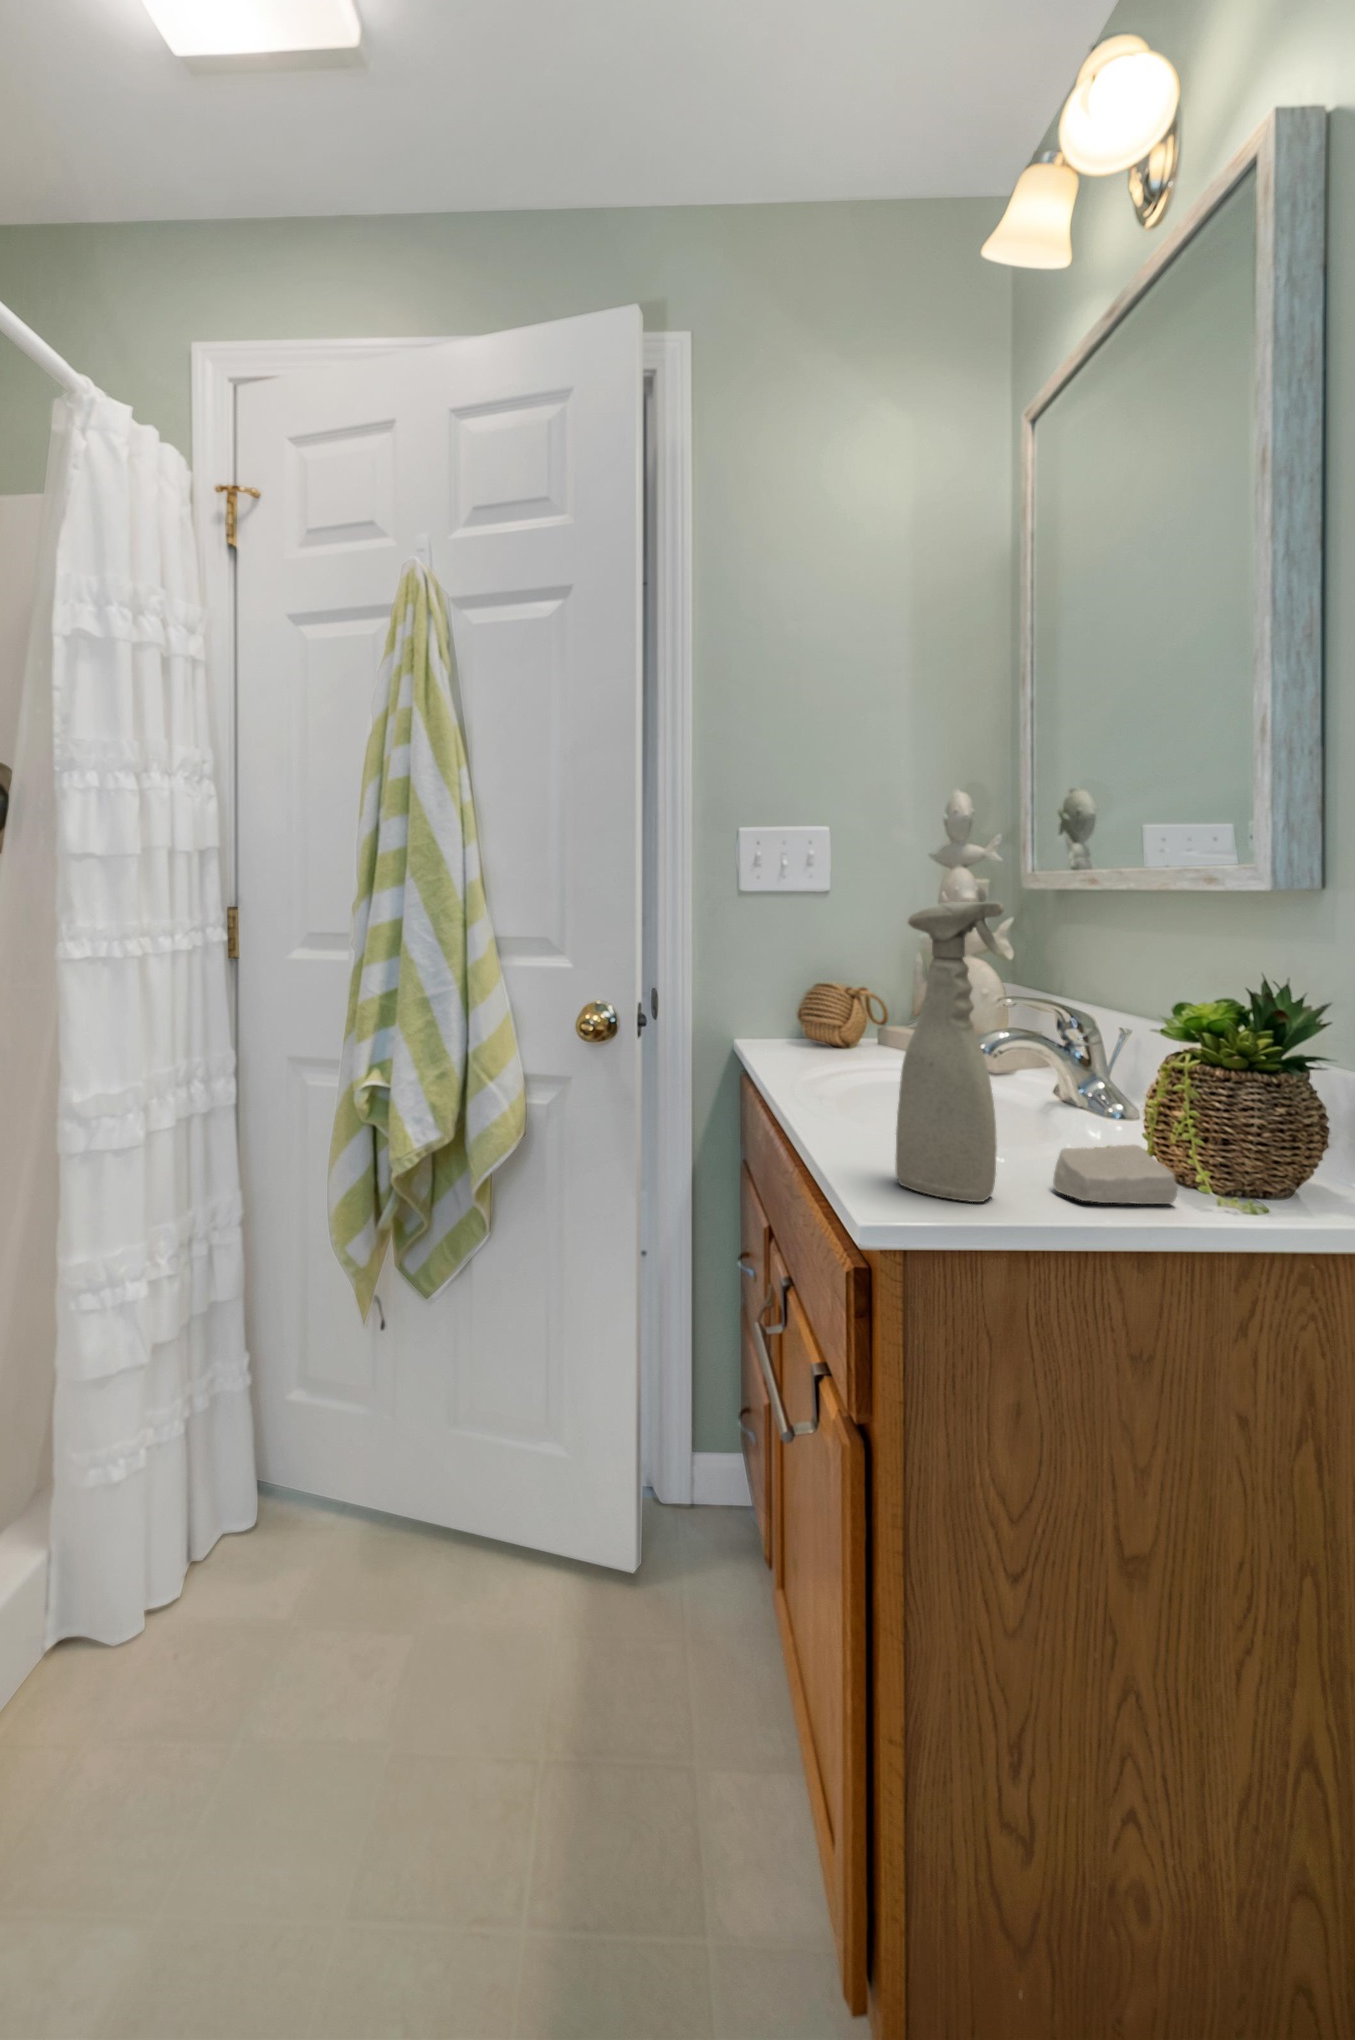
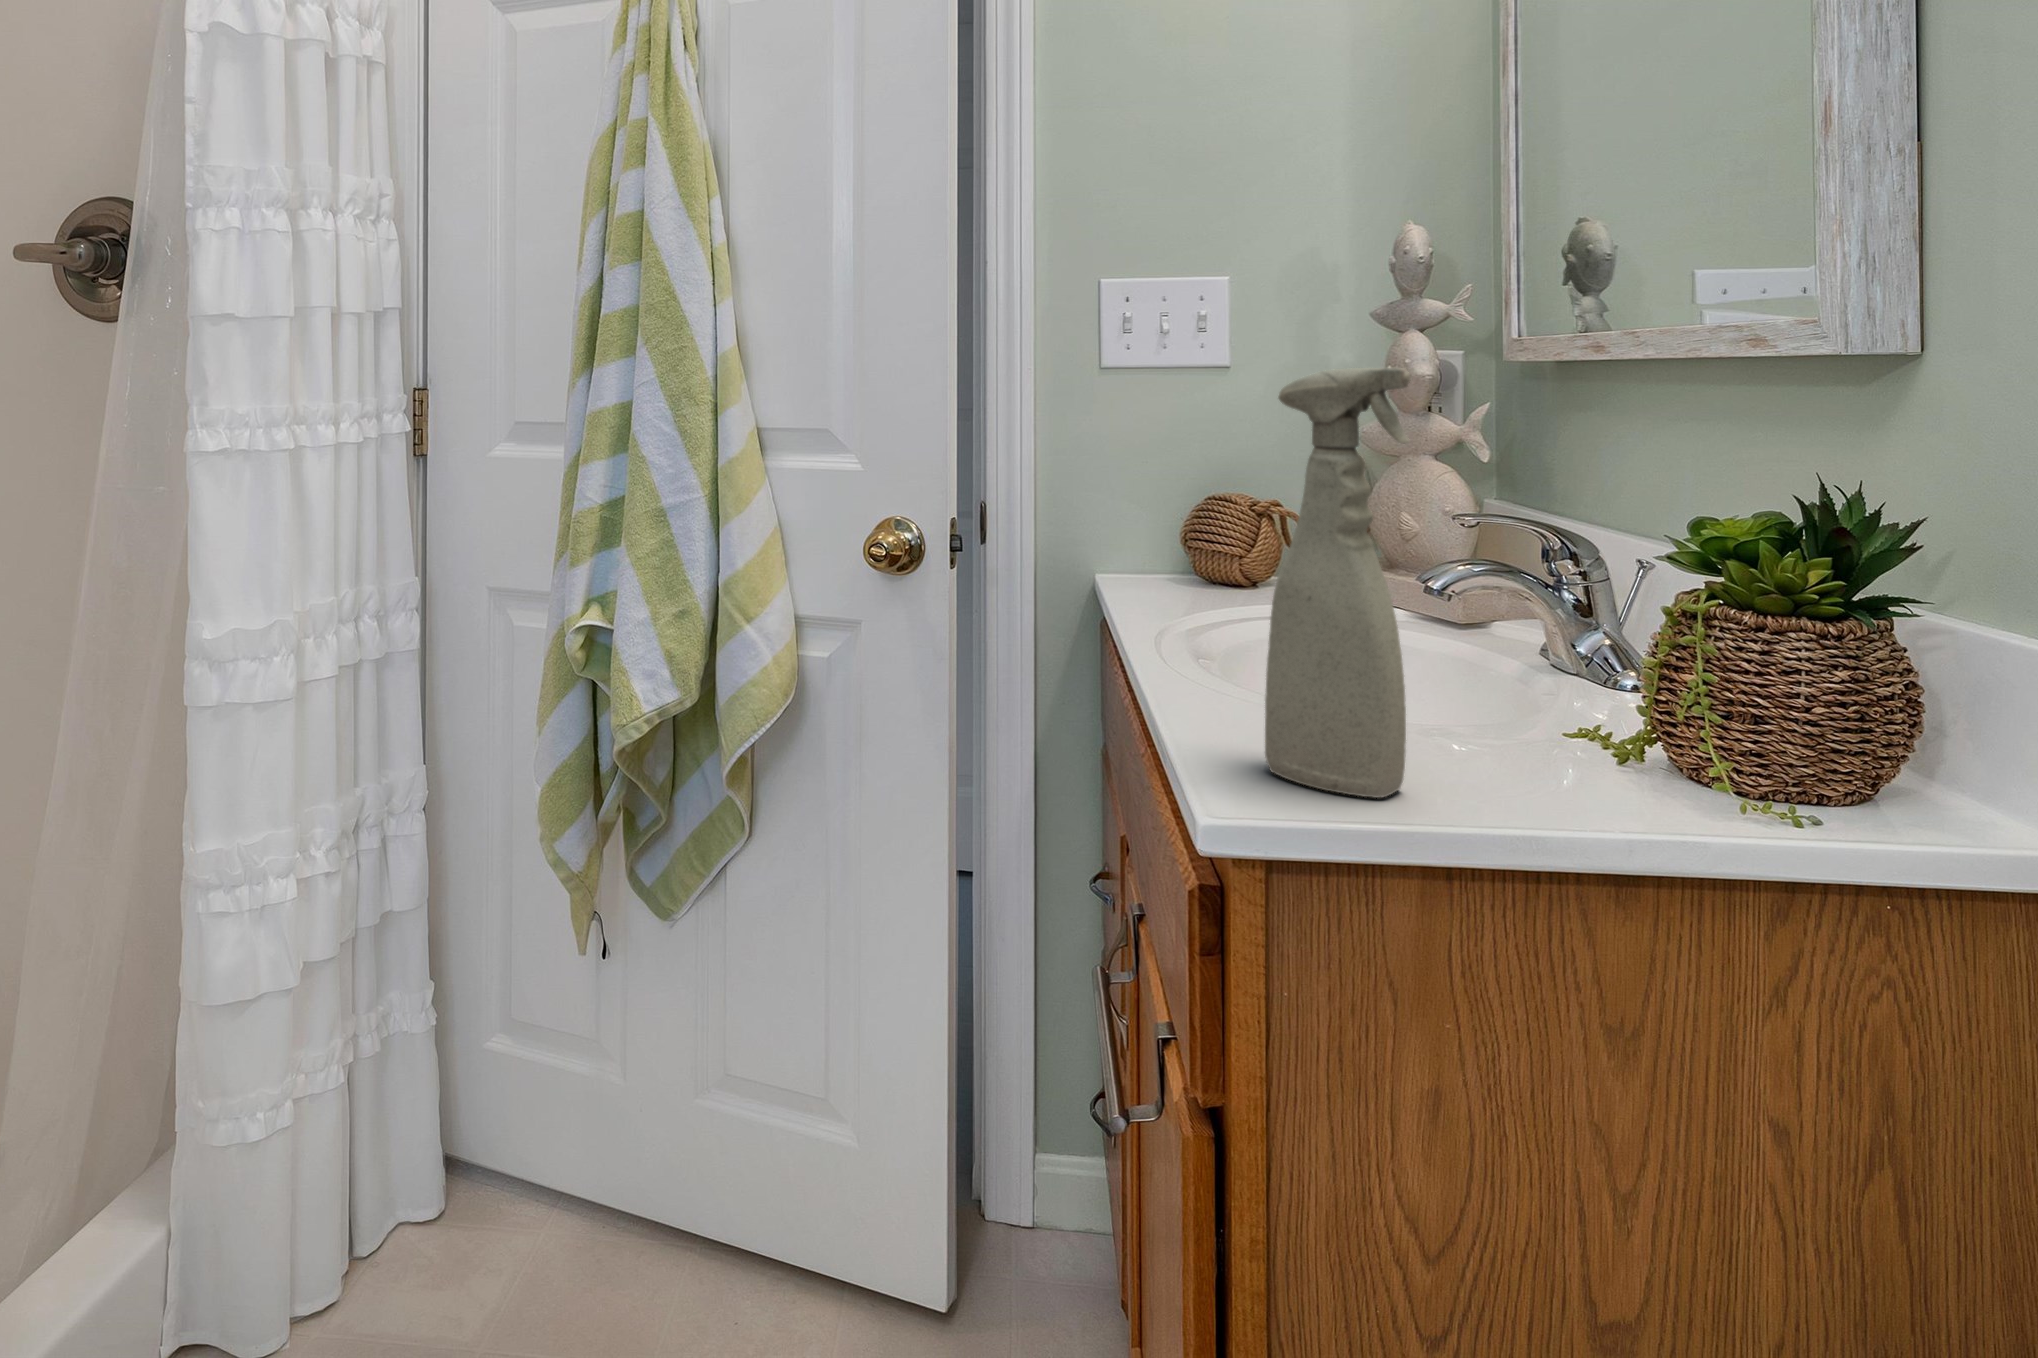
soap bar: present [1053,1144,1178,1204] -> none [1496,722,1678,809]

